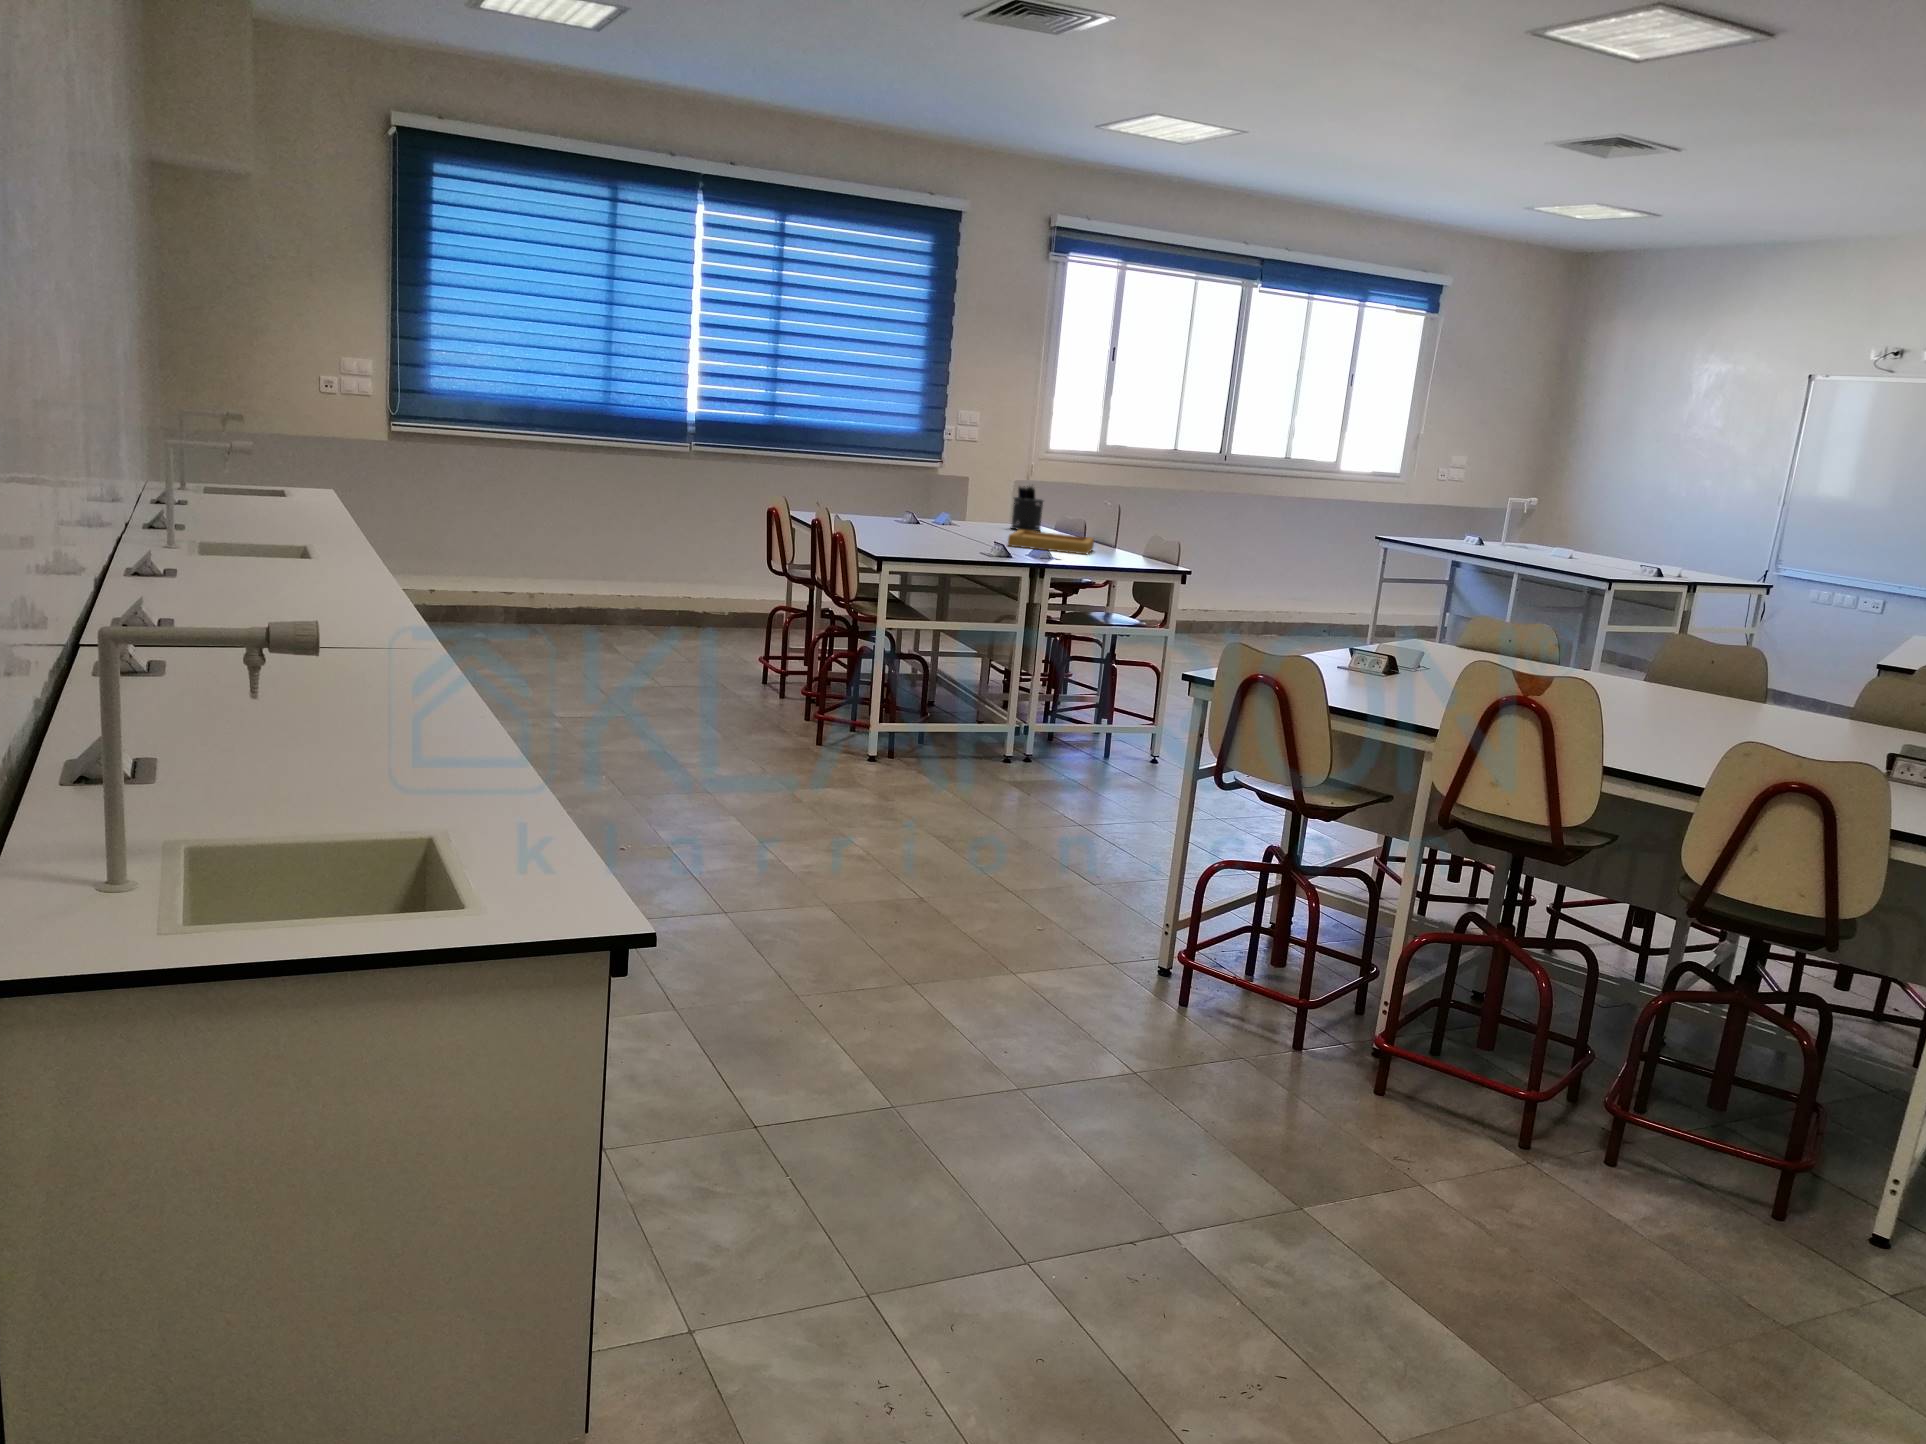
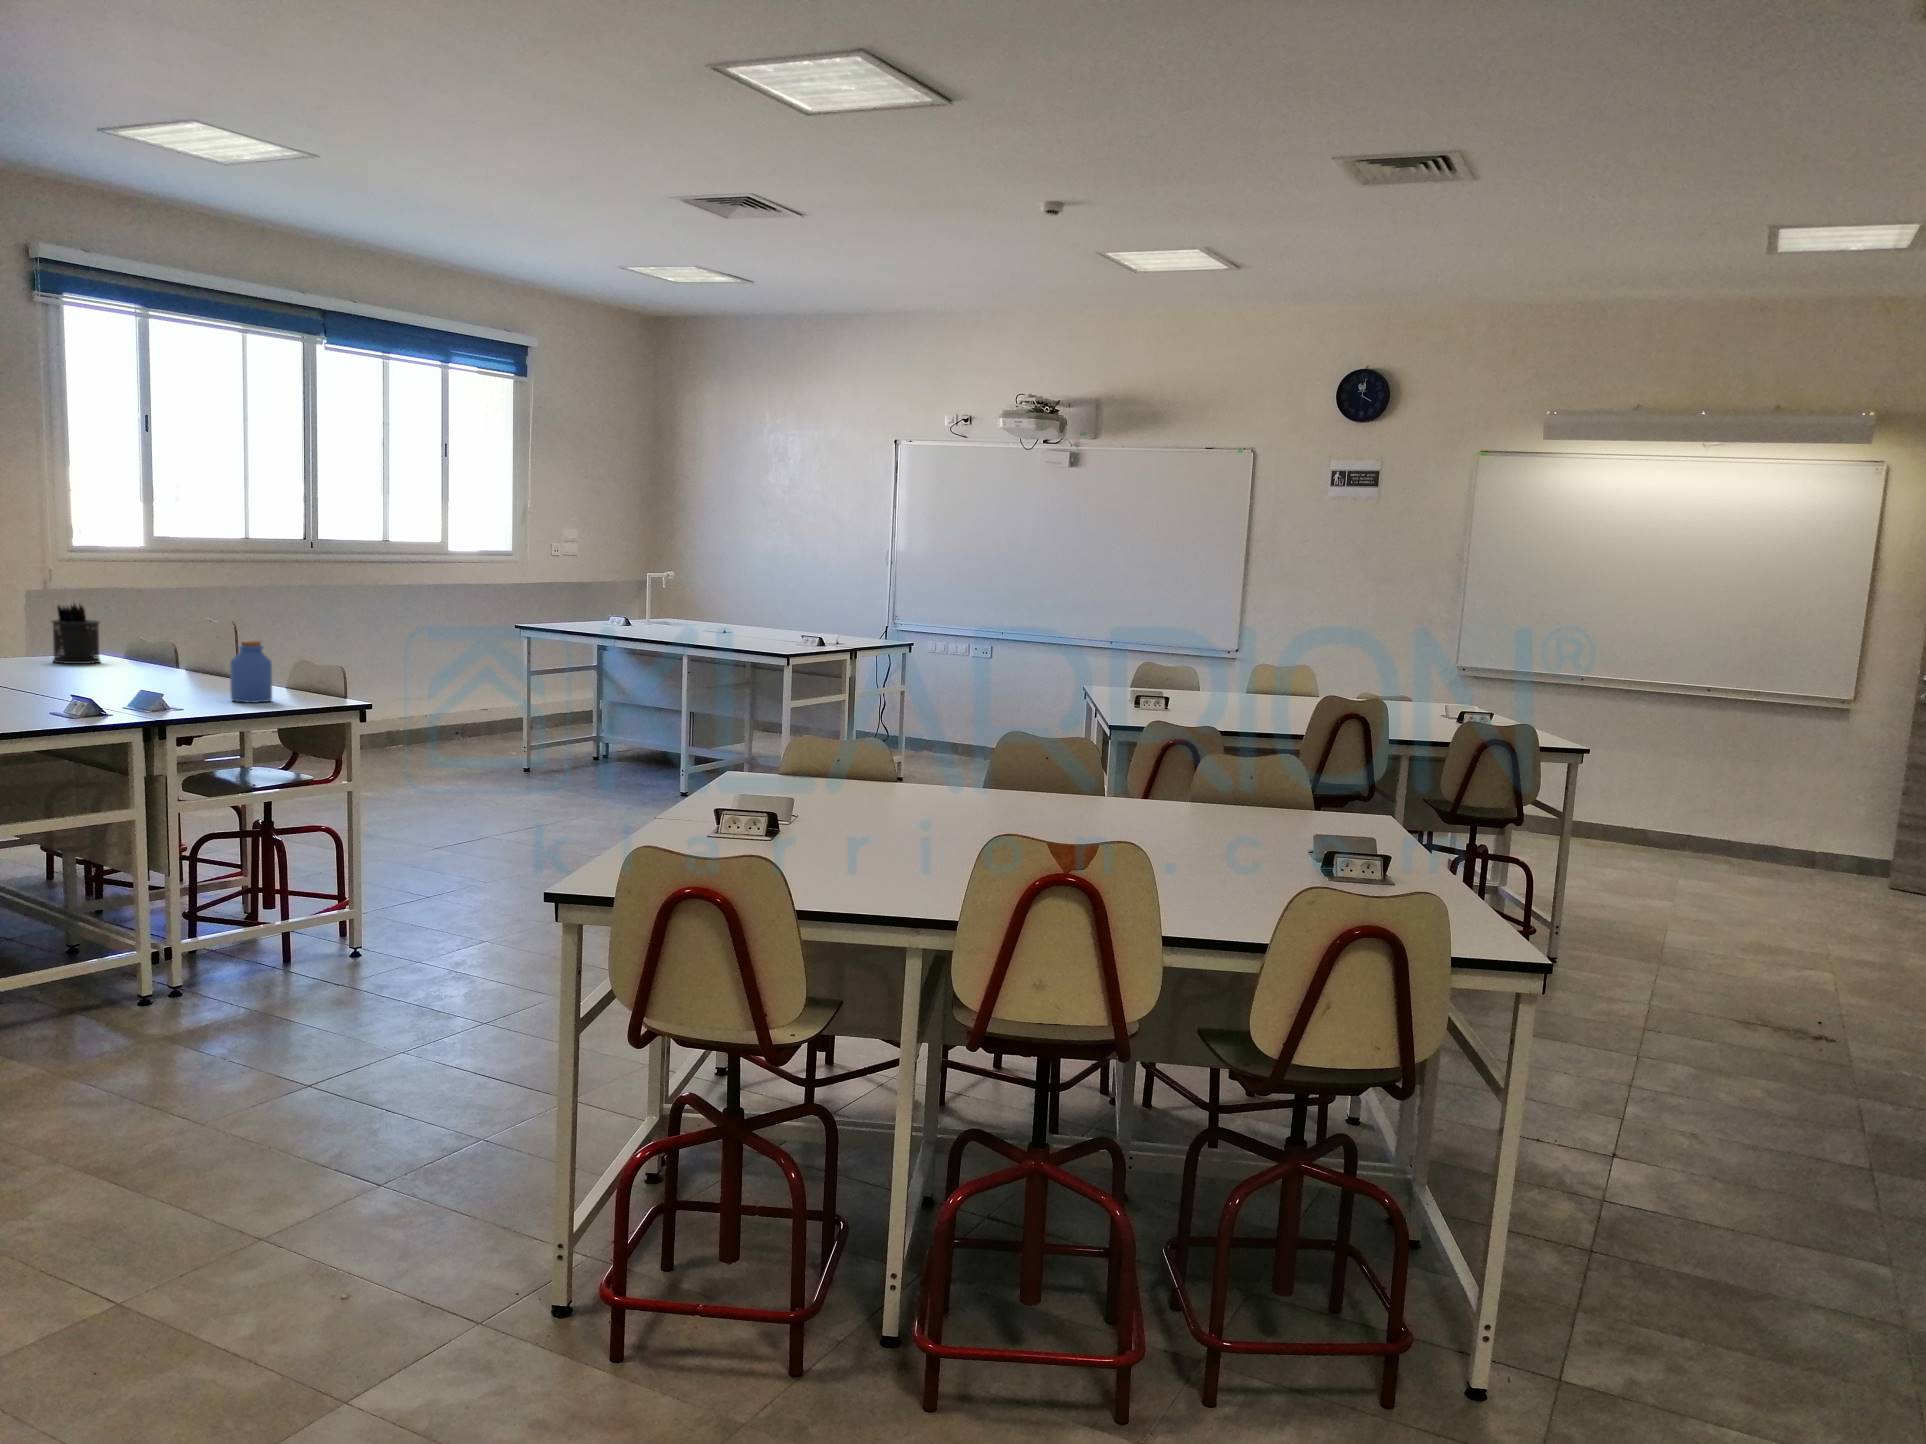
jar: none [1096,511,1129,559] -> present [230,640,272,703]
tray: present [1008,530,1094,555] -> none [90,672,214,700]

